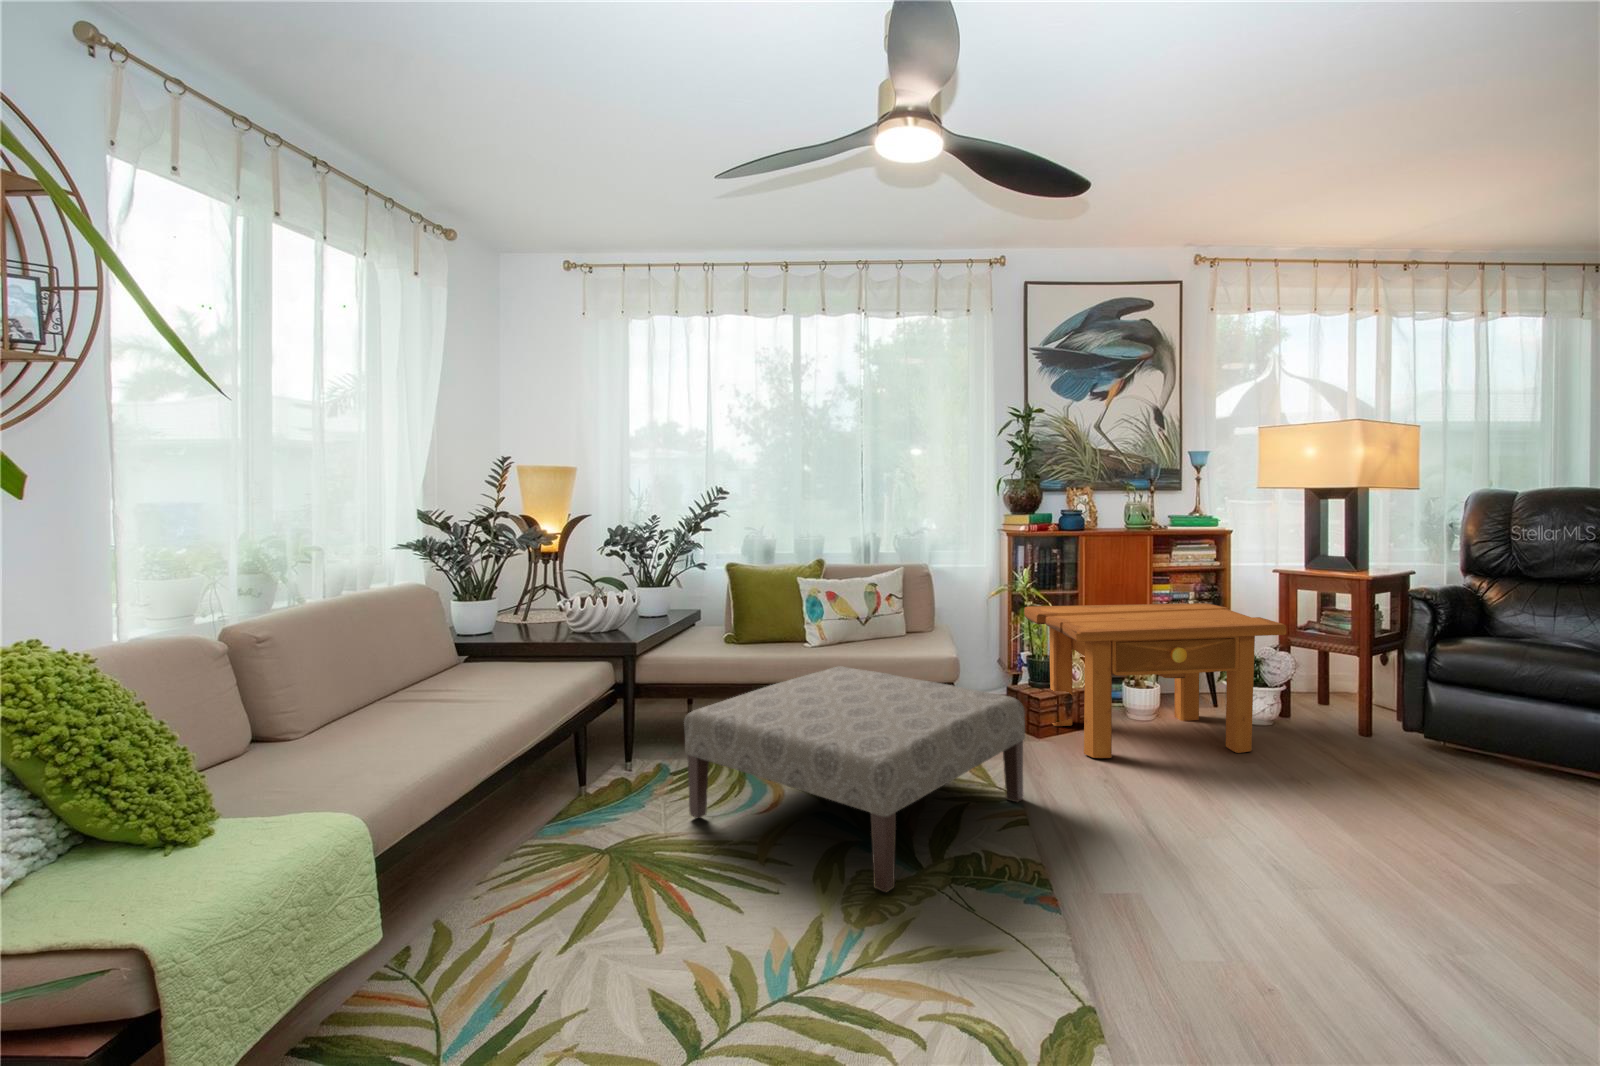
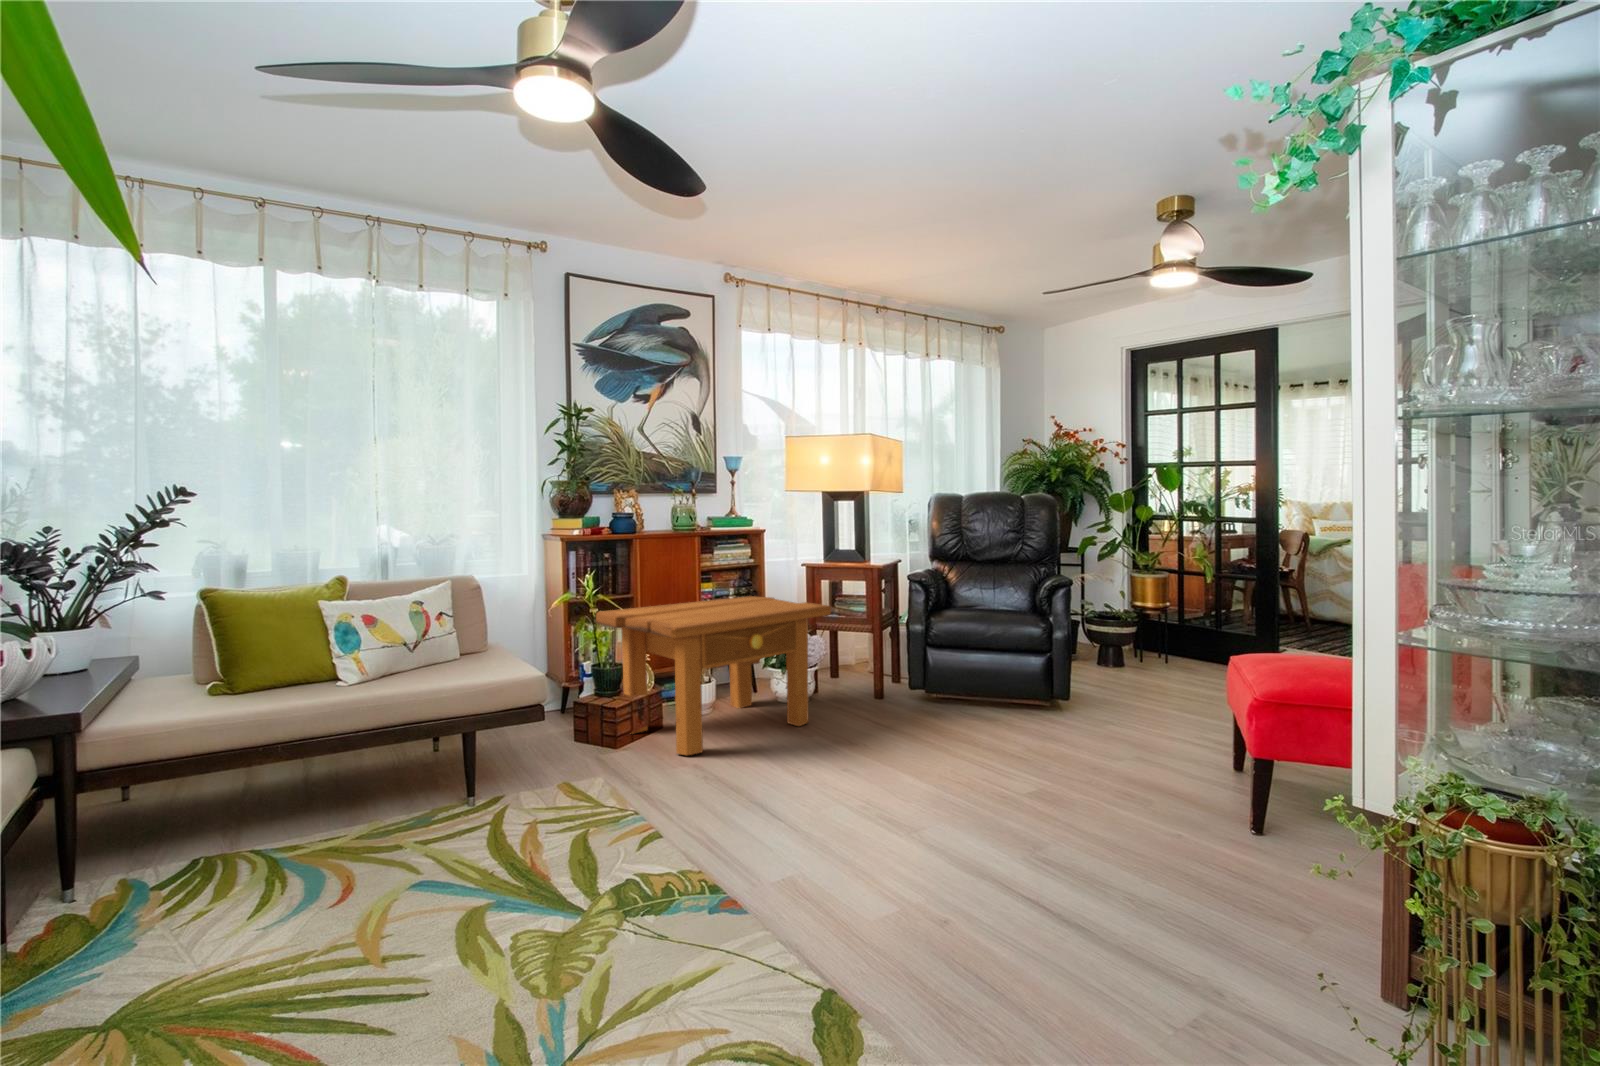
ottoman: present [684,666,1025,892] -> none [196,700,647,952]

